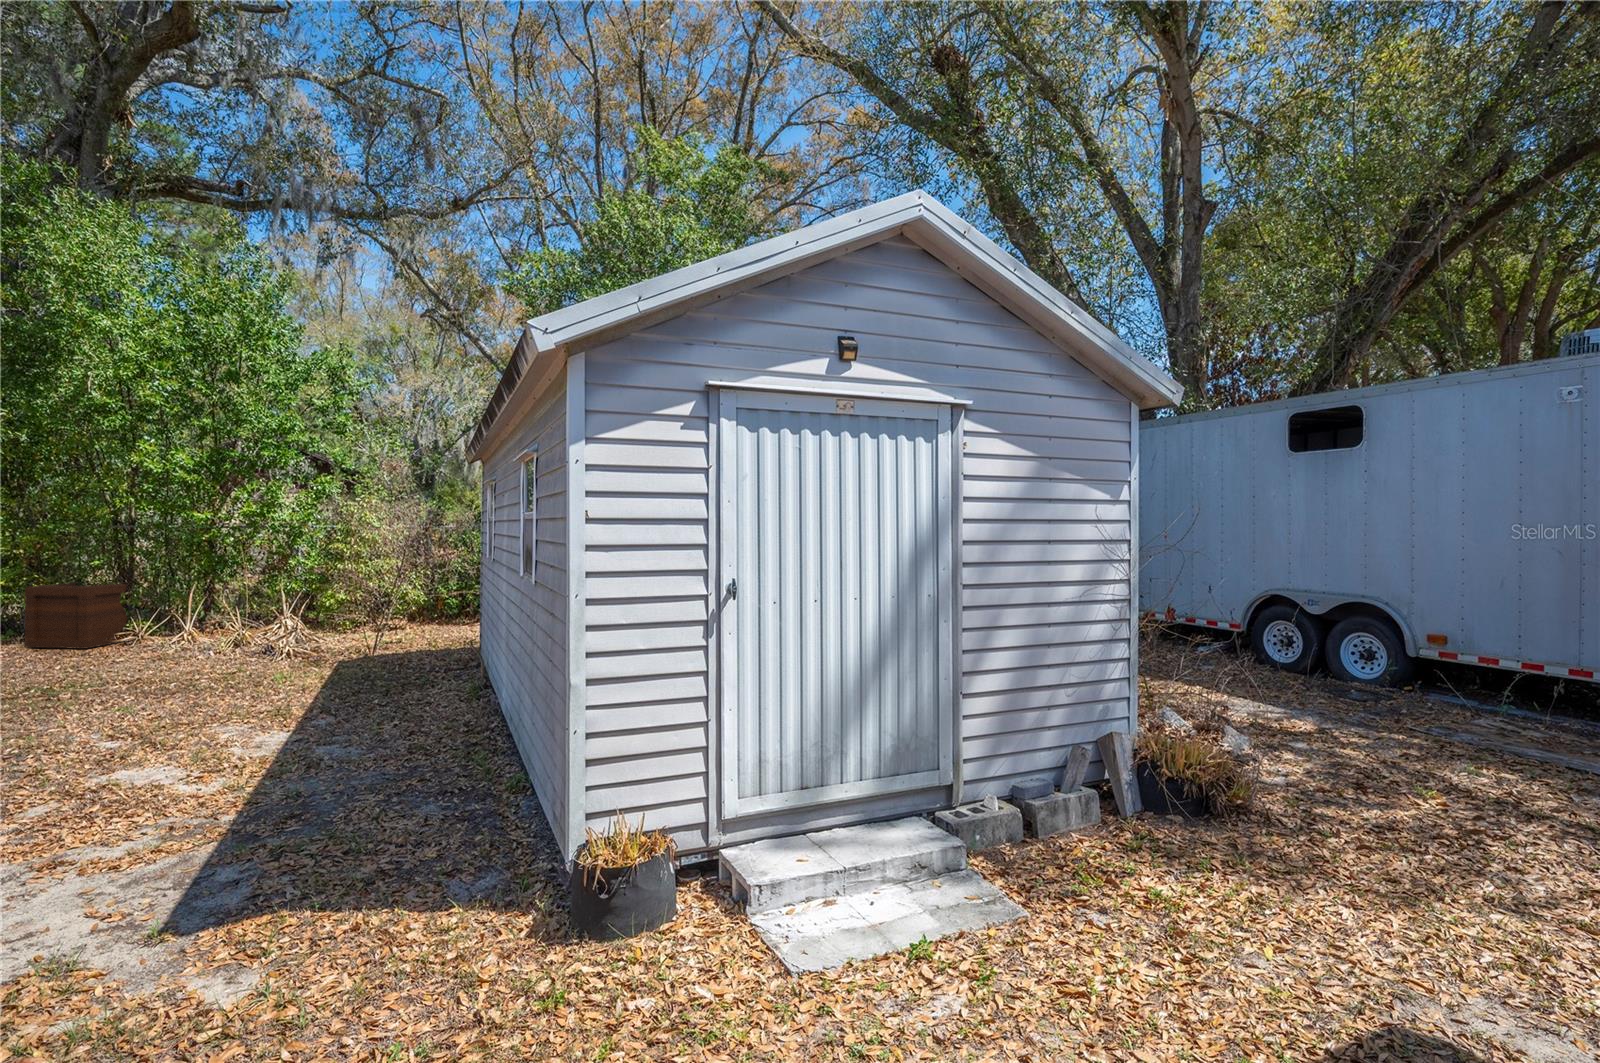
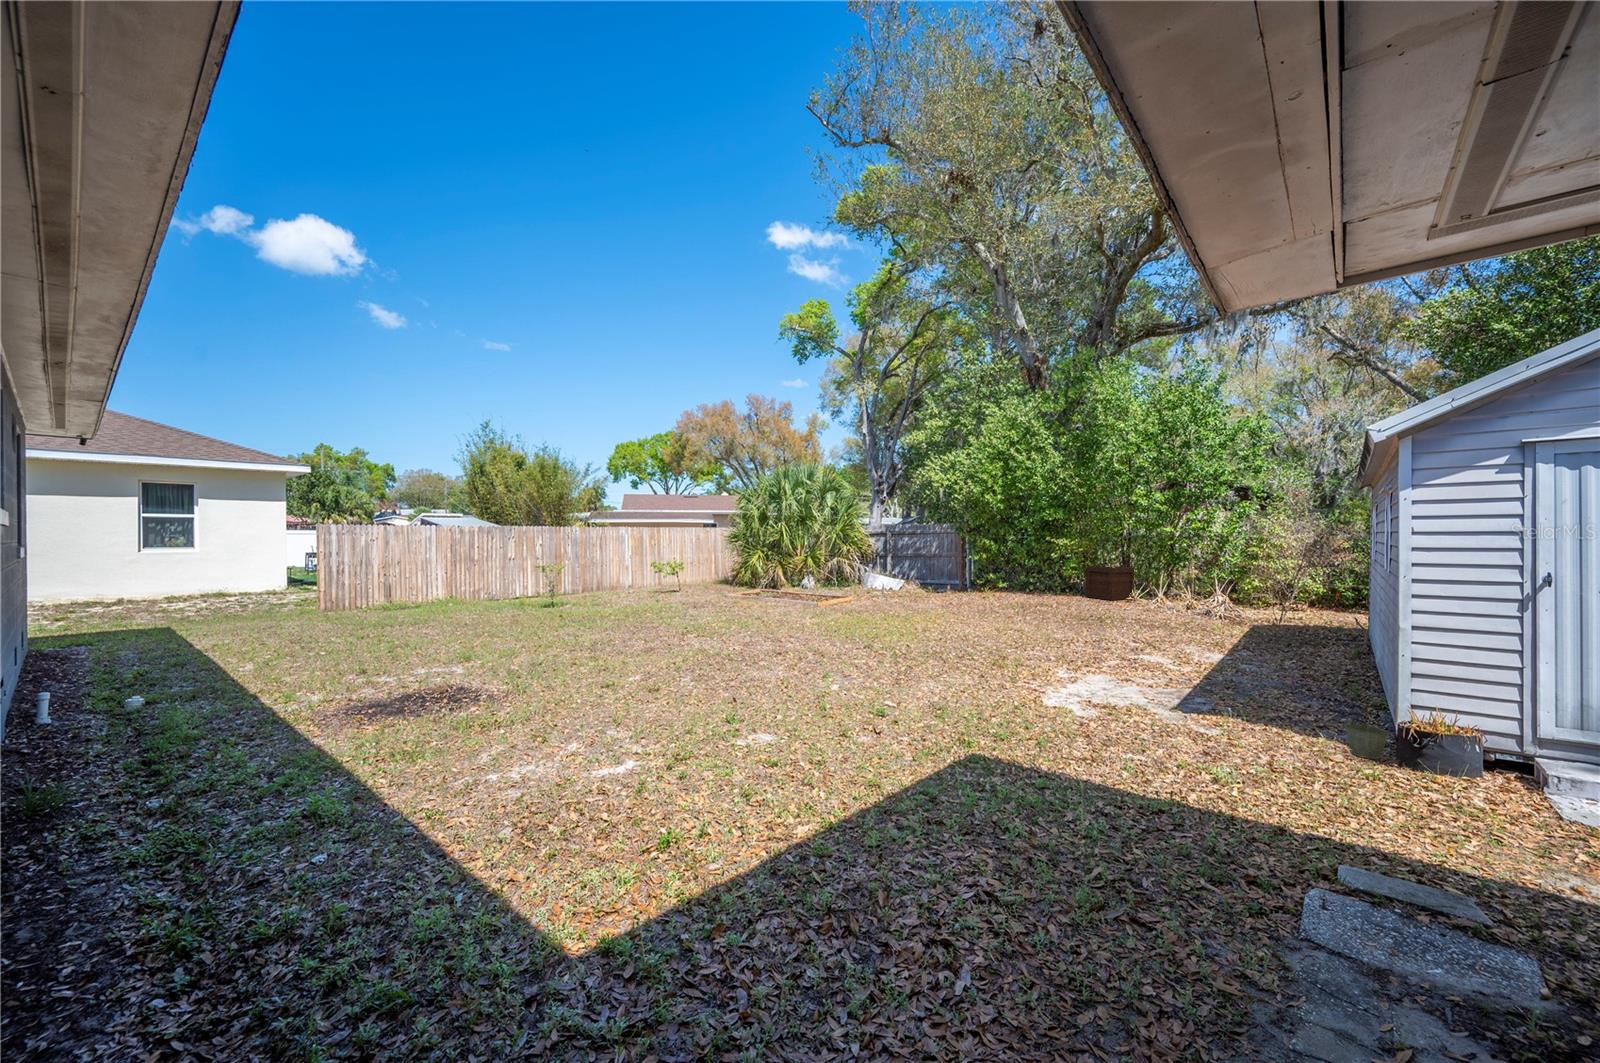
bucket: none [493,845,560,939] -> present [1344,724,1389,759]

